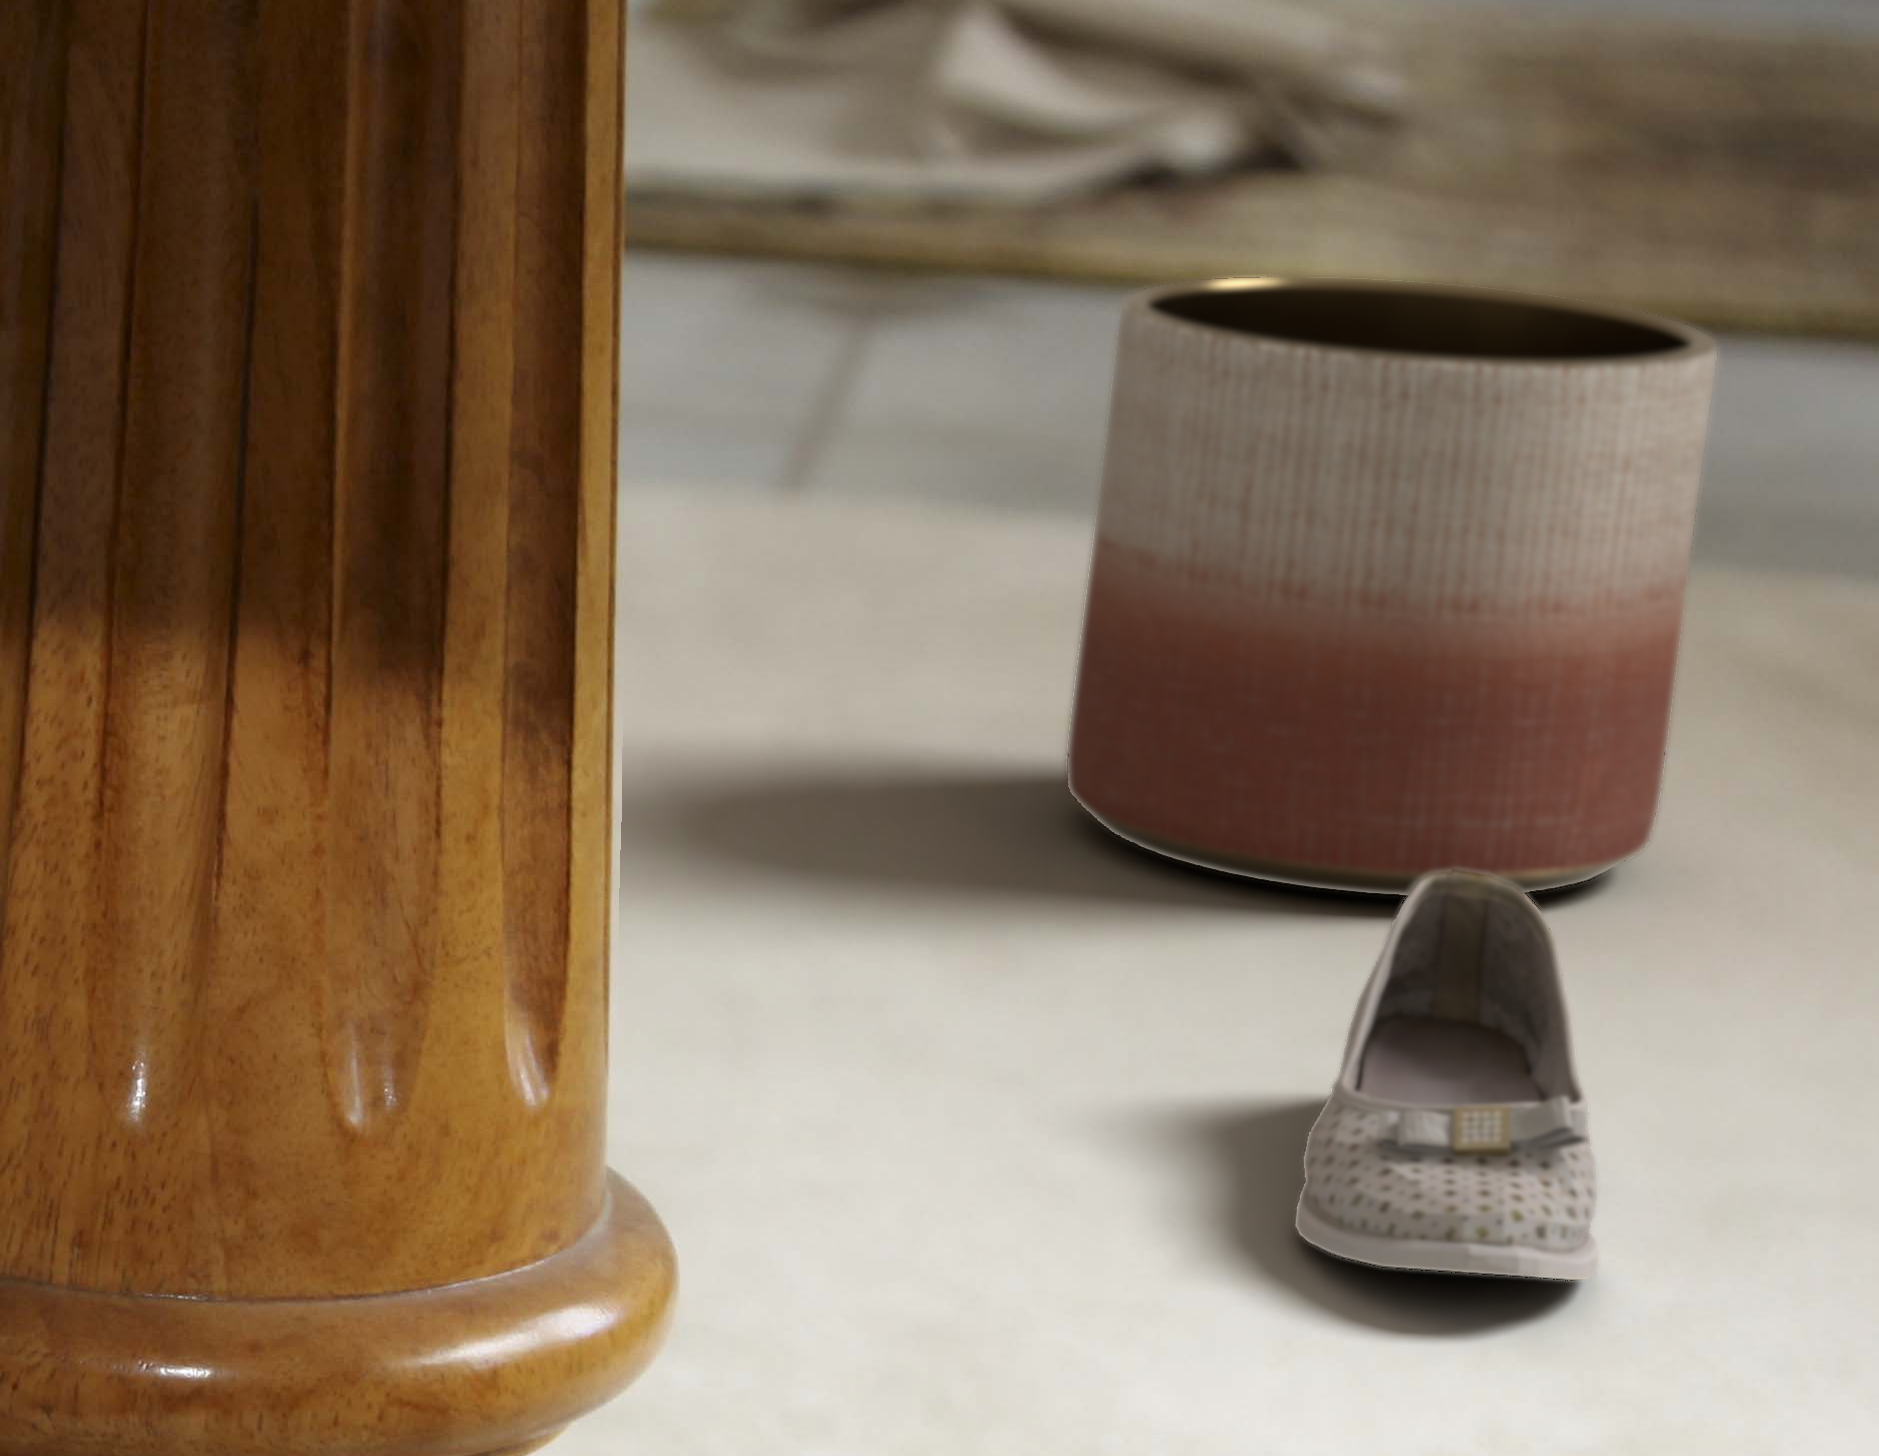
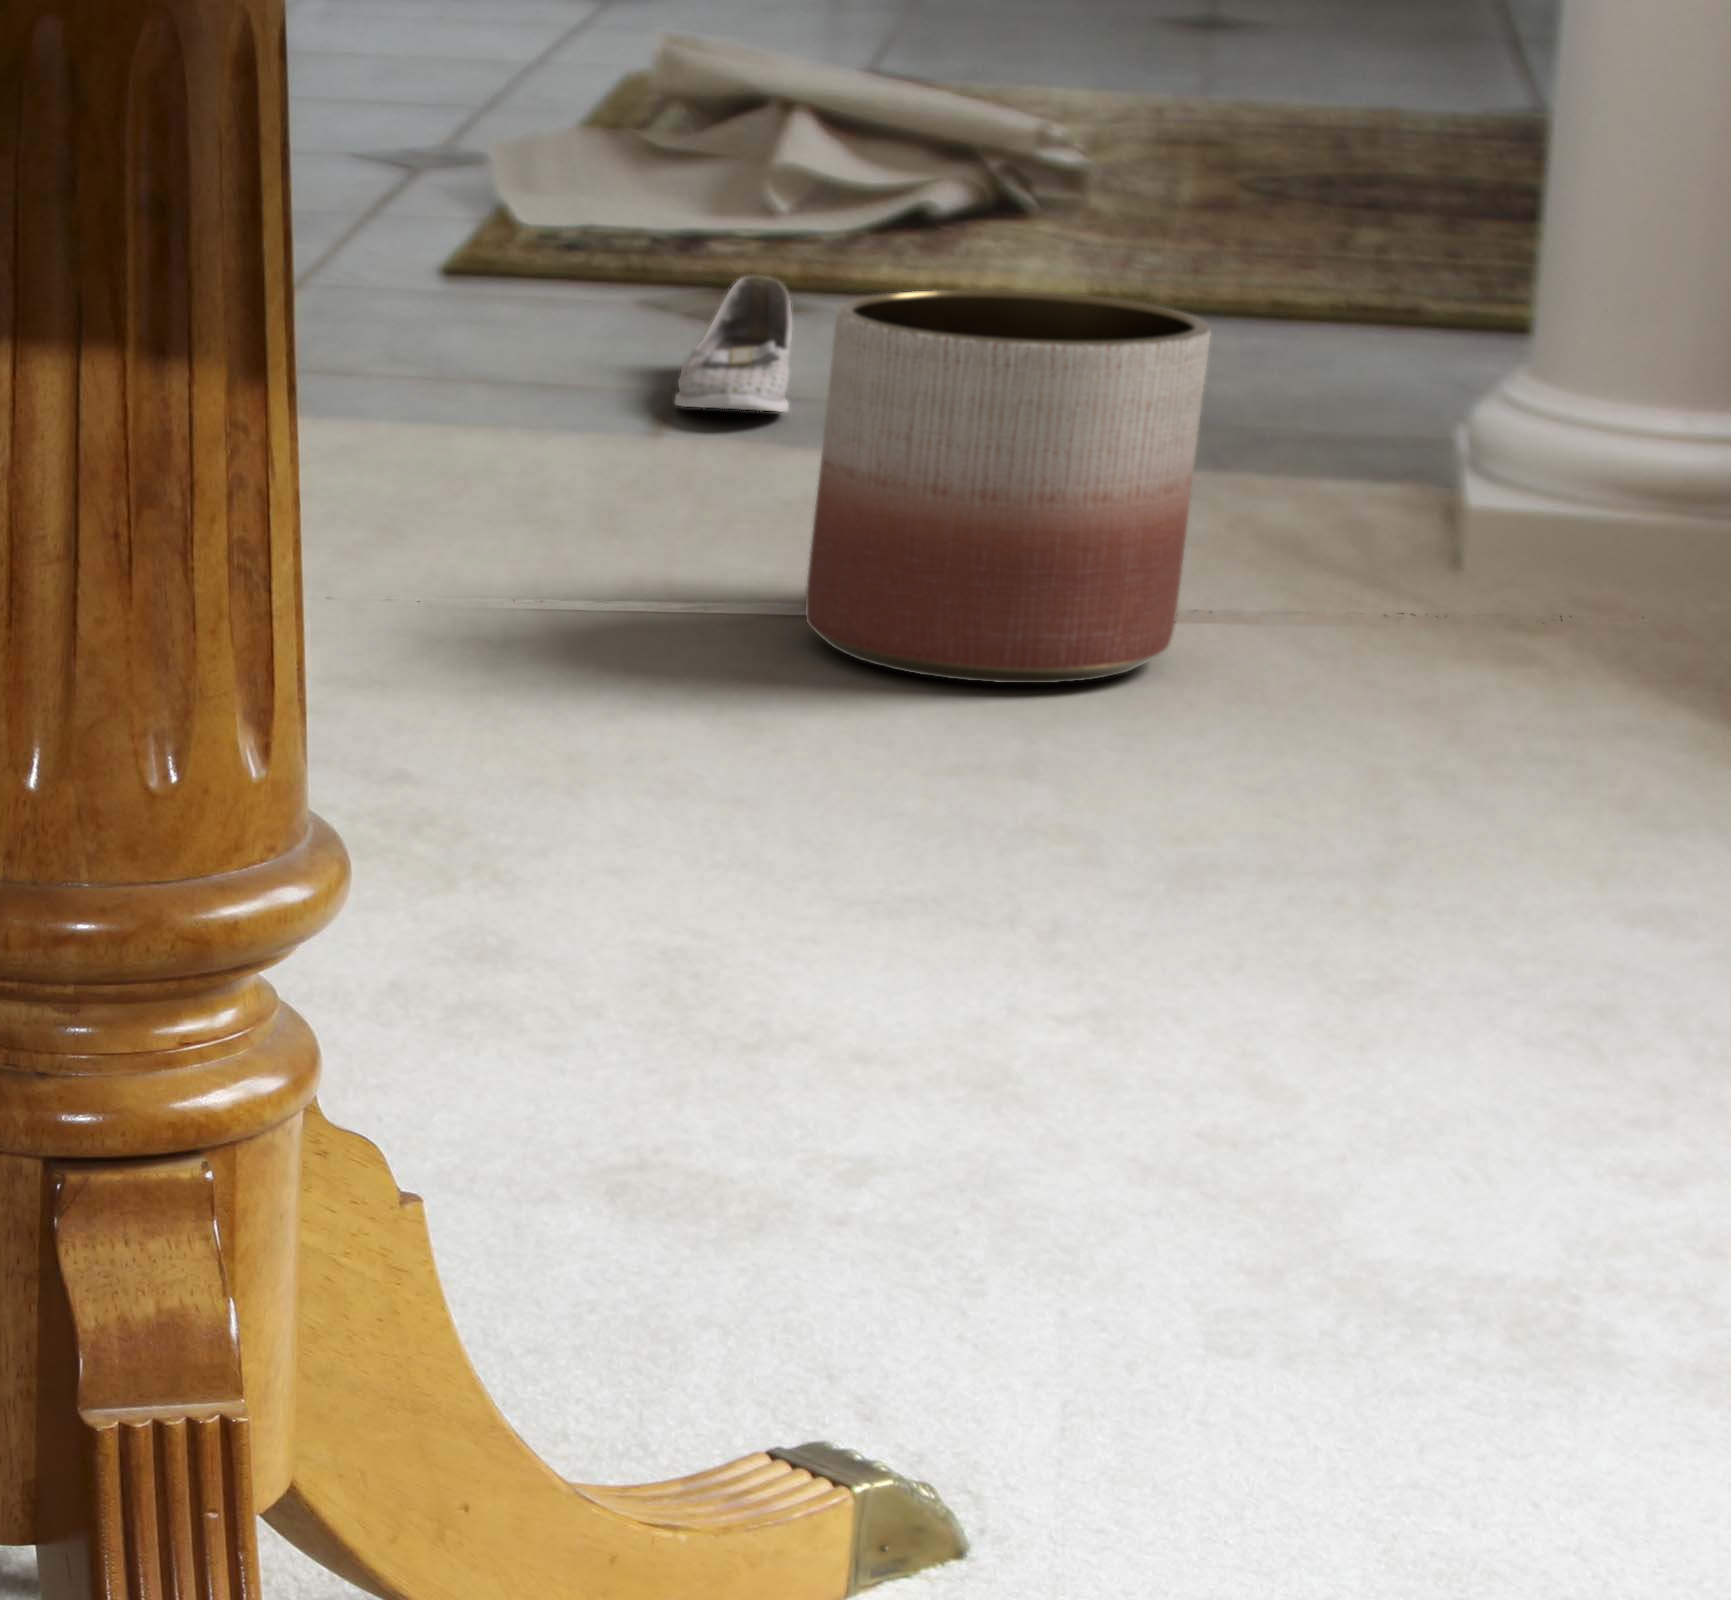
shoe: present [1295,870,1598,1280] -> present [675,275,792,412]

